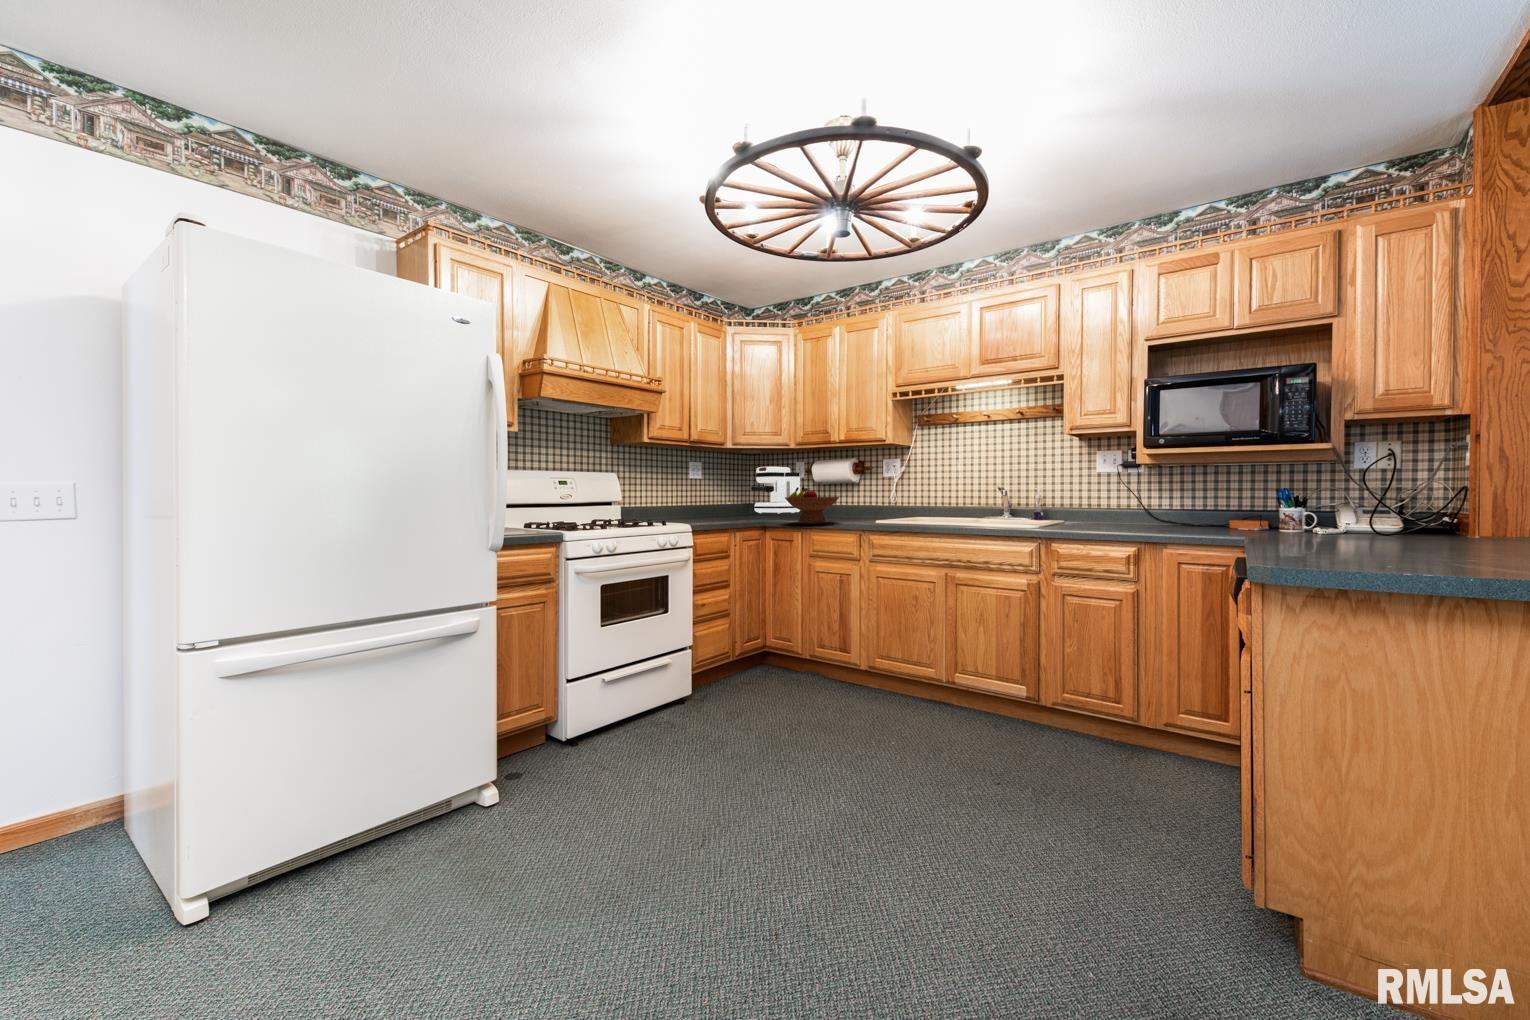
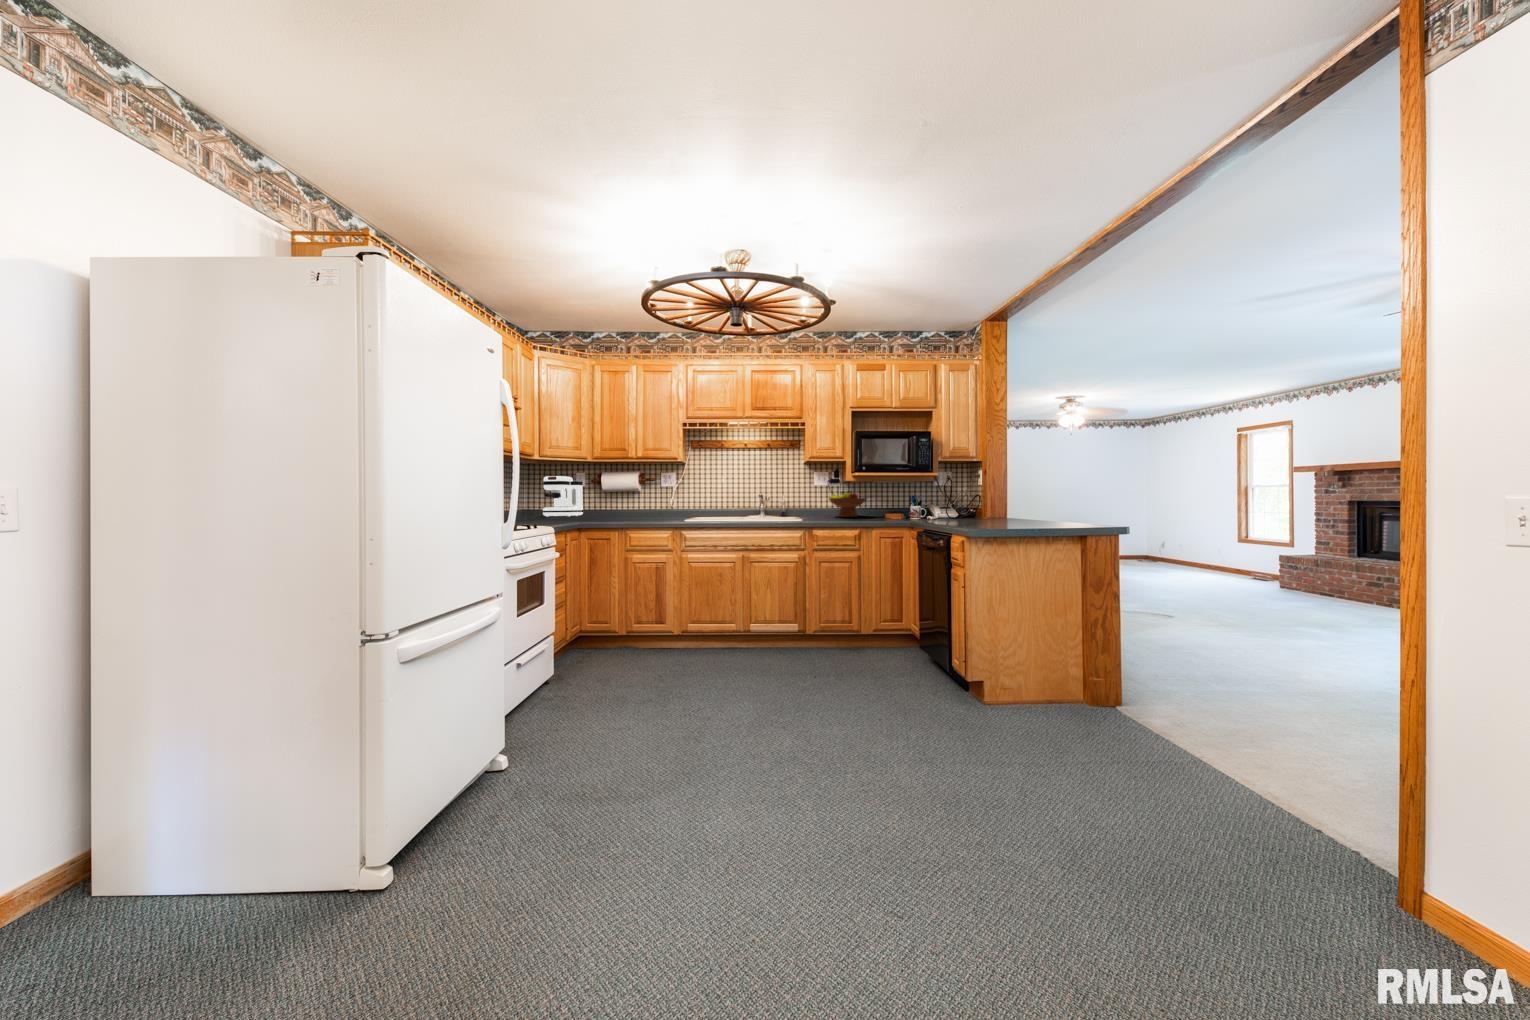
fruit bowl: present [785,487,839,524] -> present [829,491,867,517]

